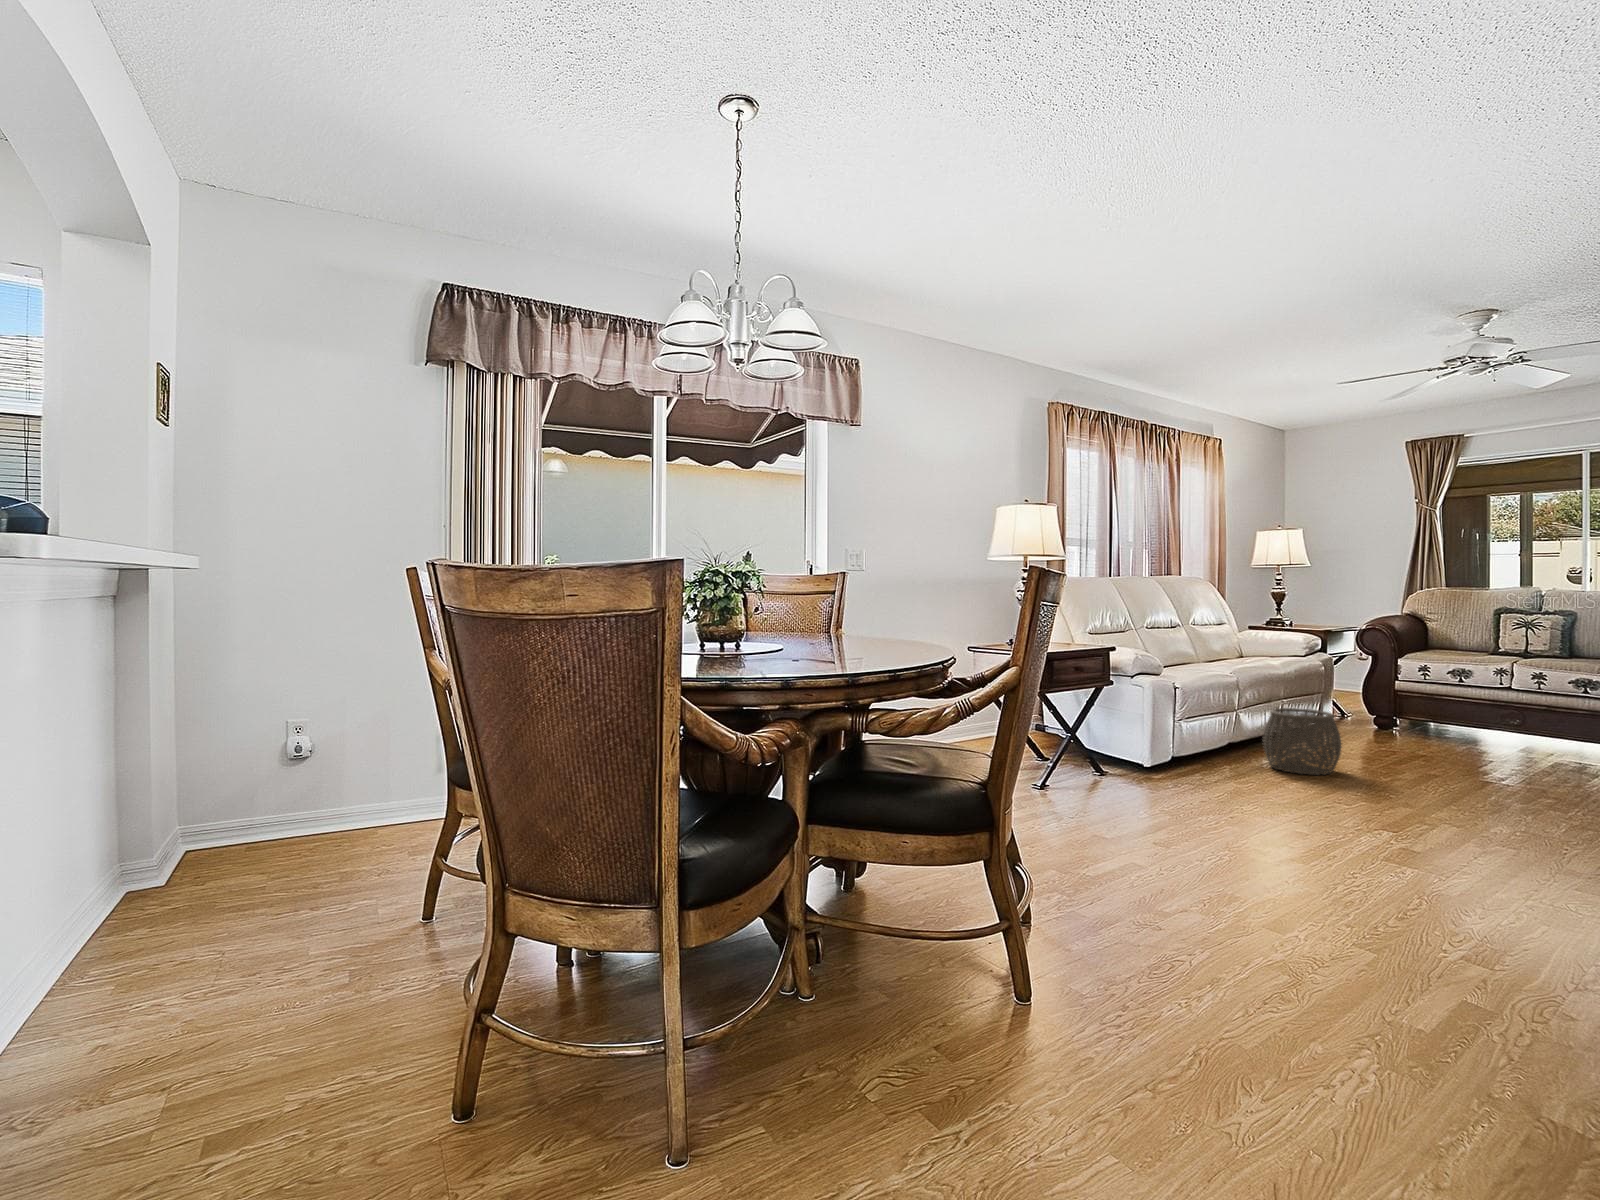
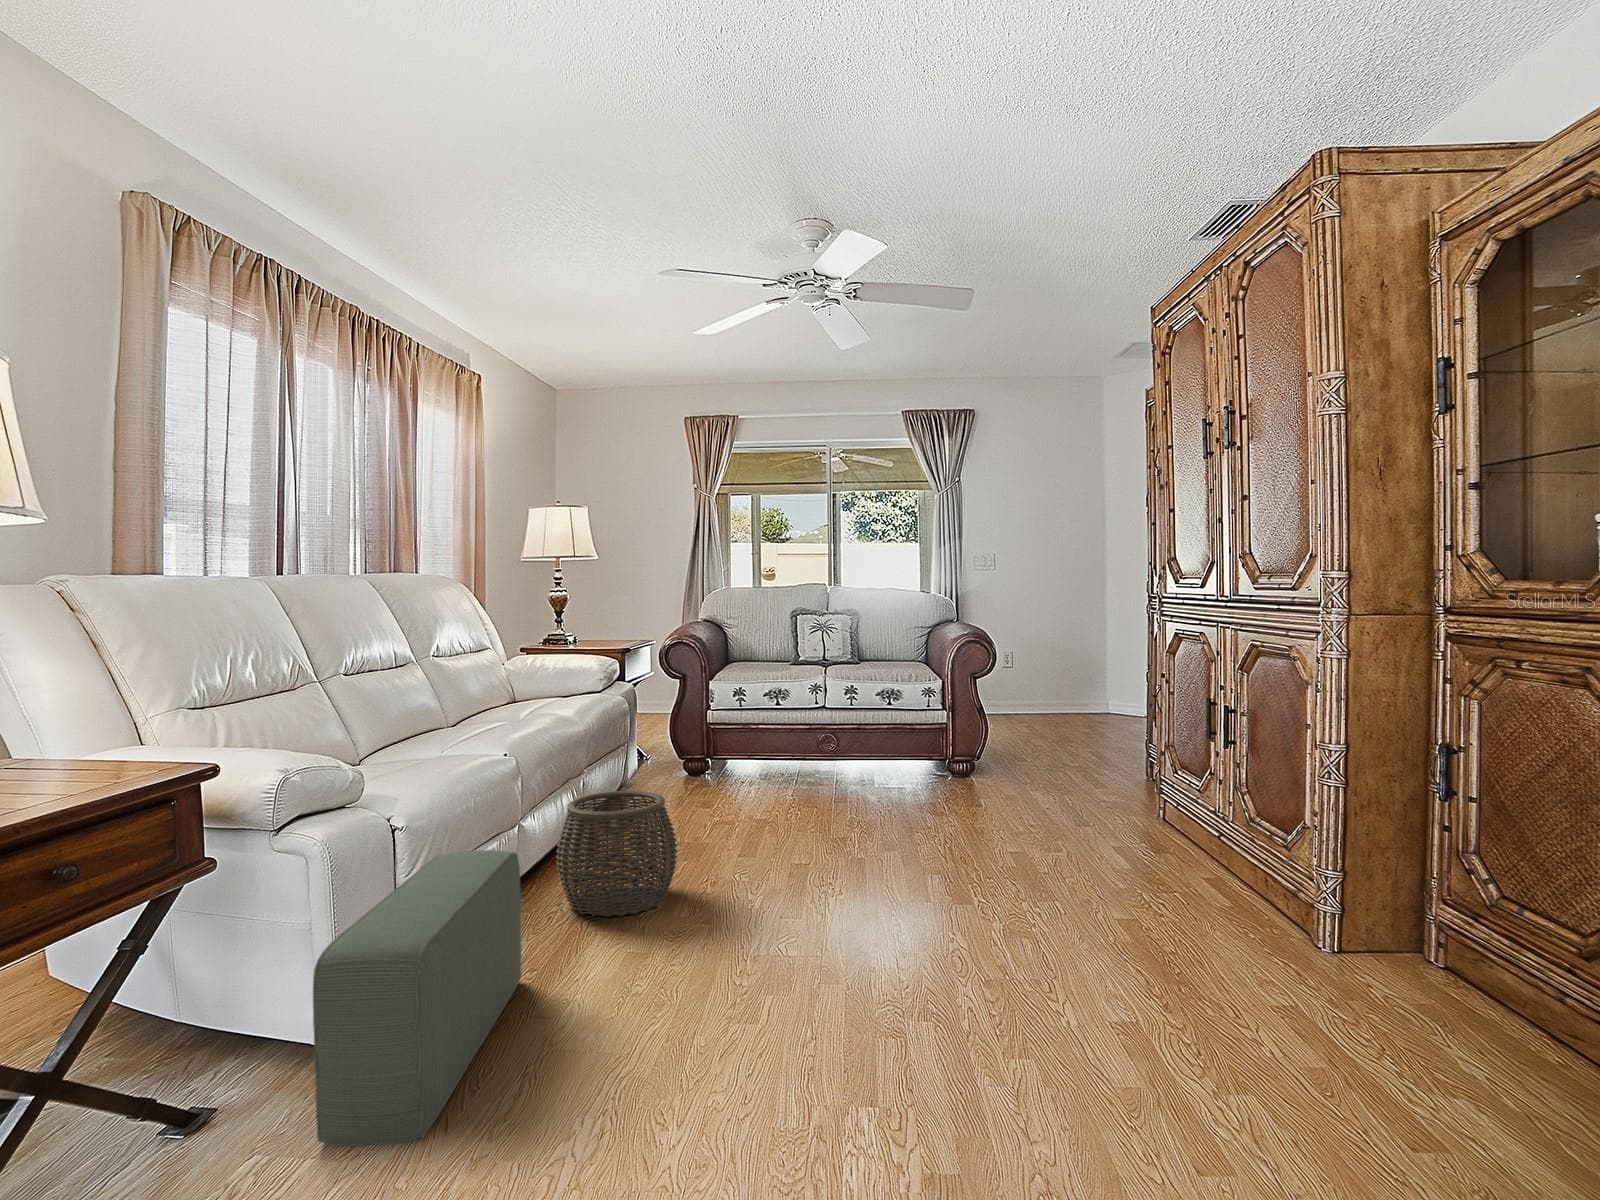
pouf: none [1154,714,1240,806] -> present [313,850,521,1146]

